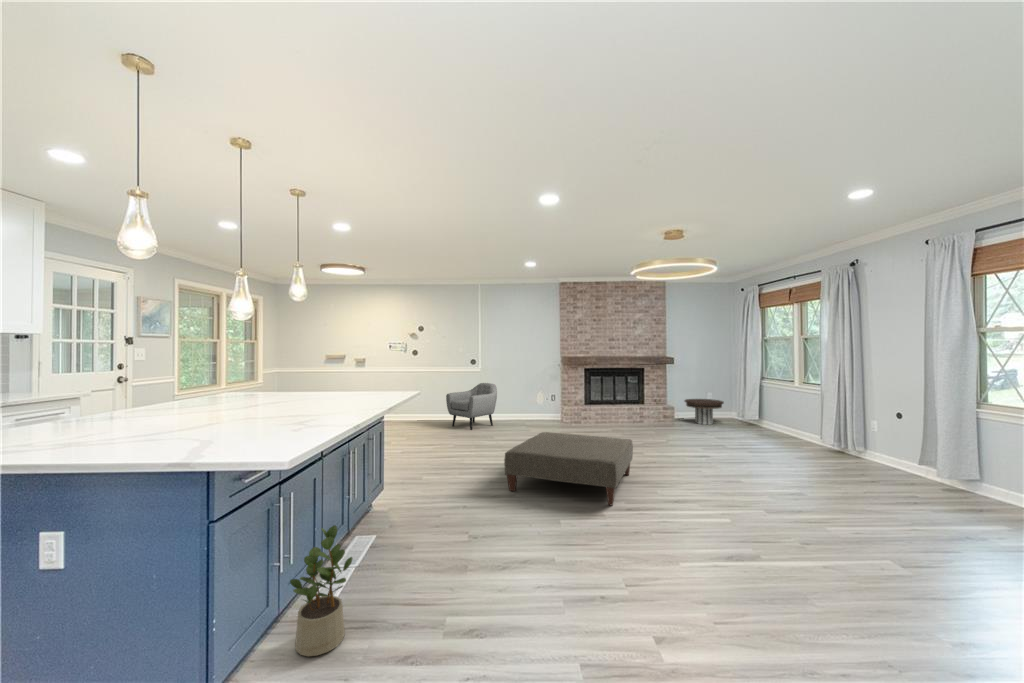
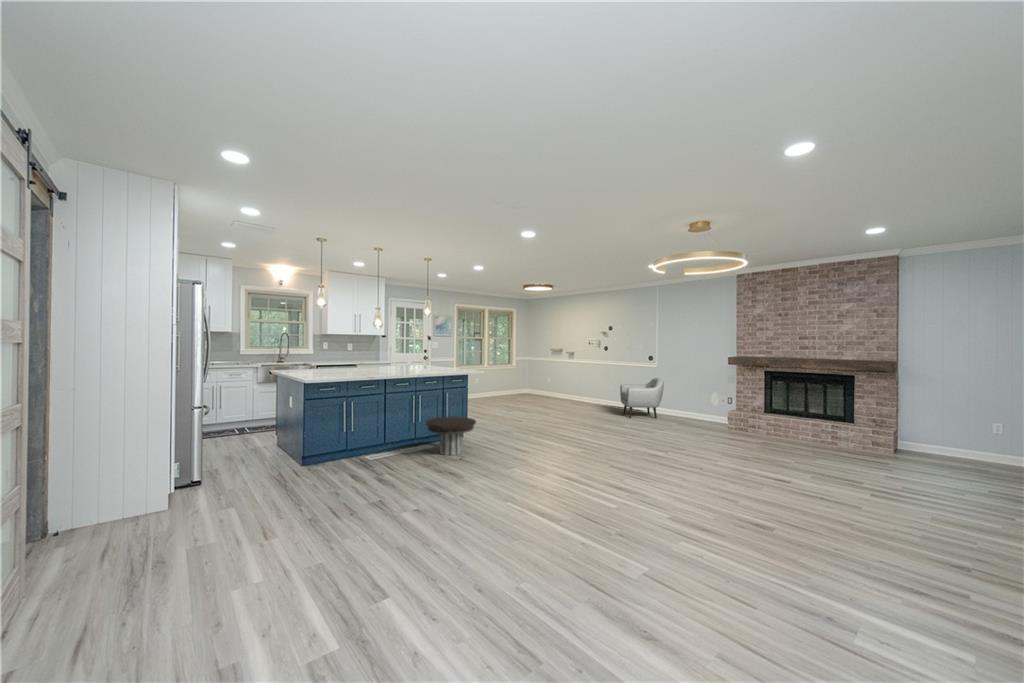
side table: present [685,399,724,424] -> present [426,417,476,455]
ottoman: present [504,432,633,505] -> none [538,420,659,478]
potted plant: present [290,525,353,656] -> none [345,420,368,470]

